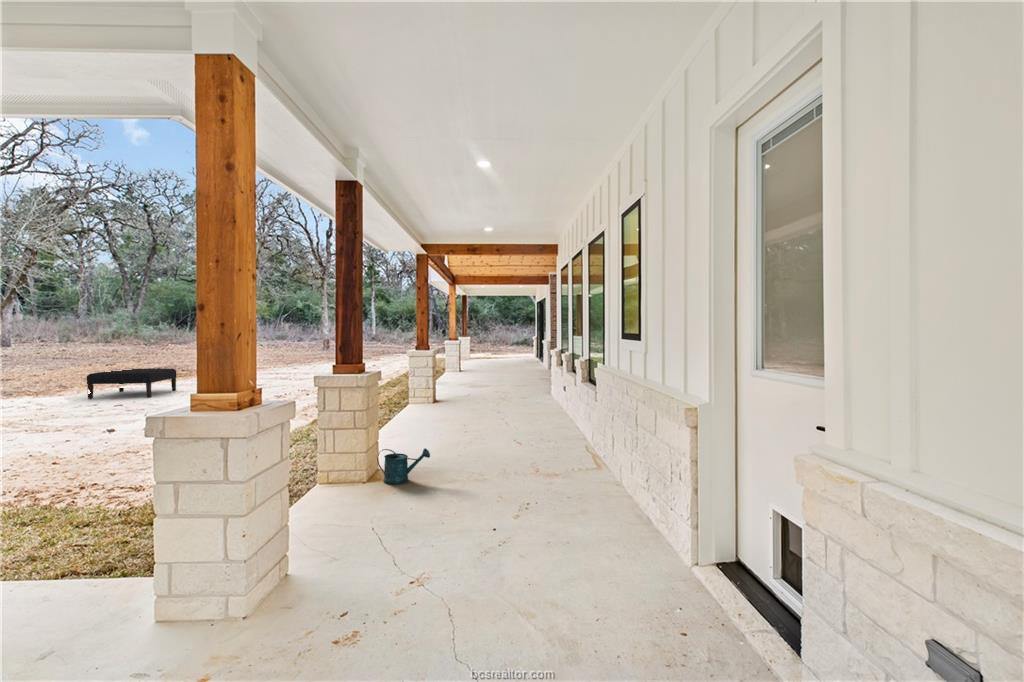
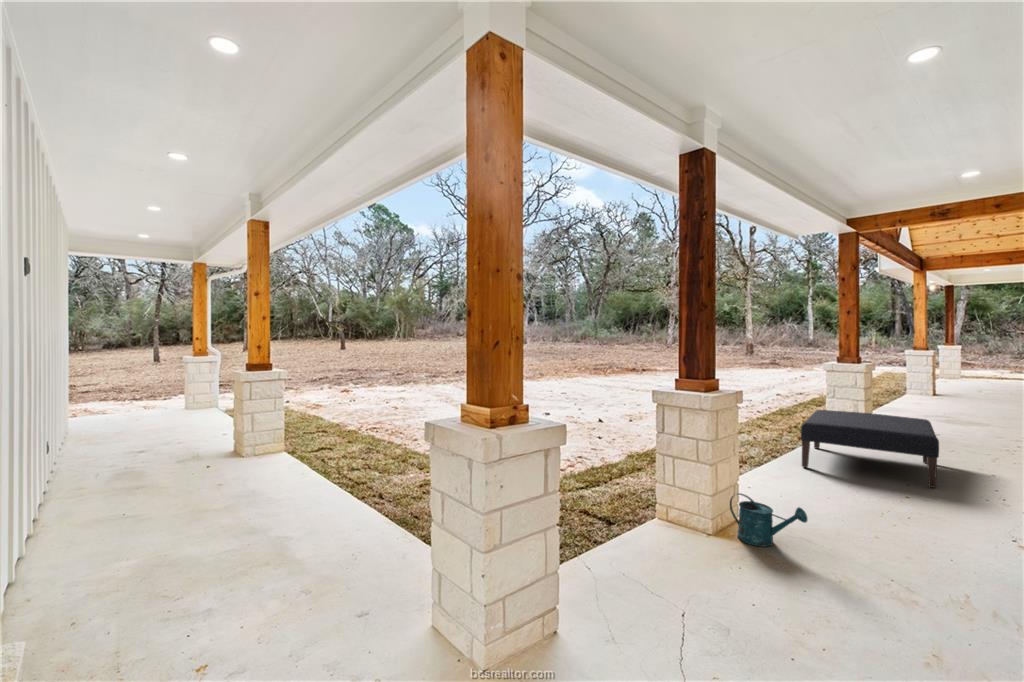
ottoman: present [87,368,176,399] -> present [801,410,939,488]

